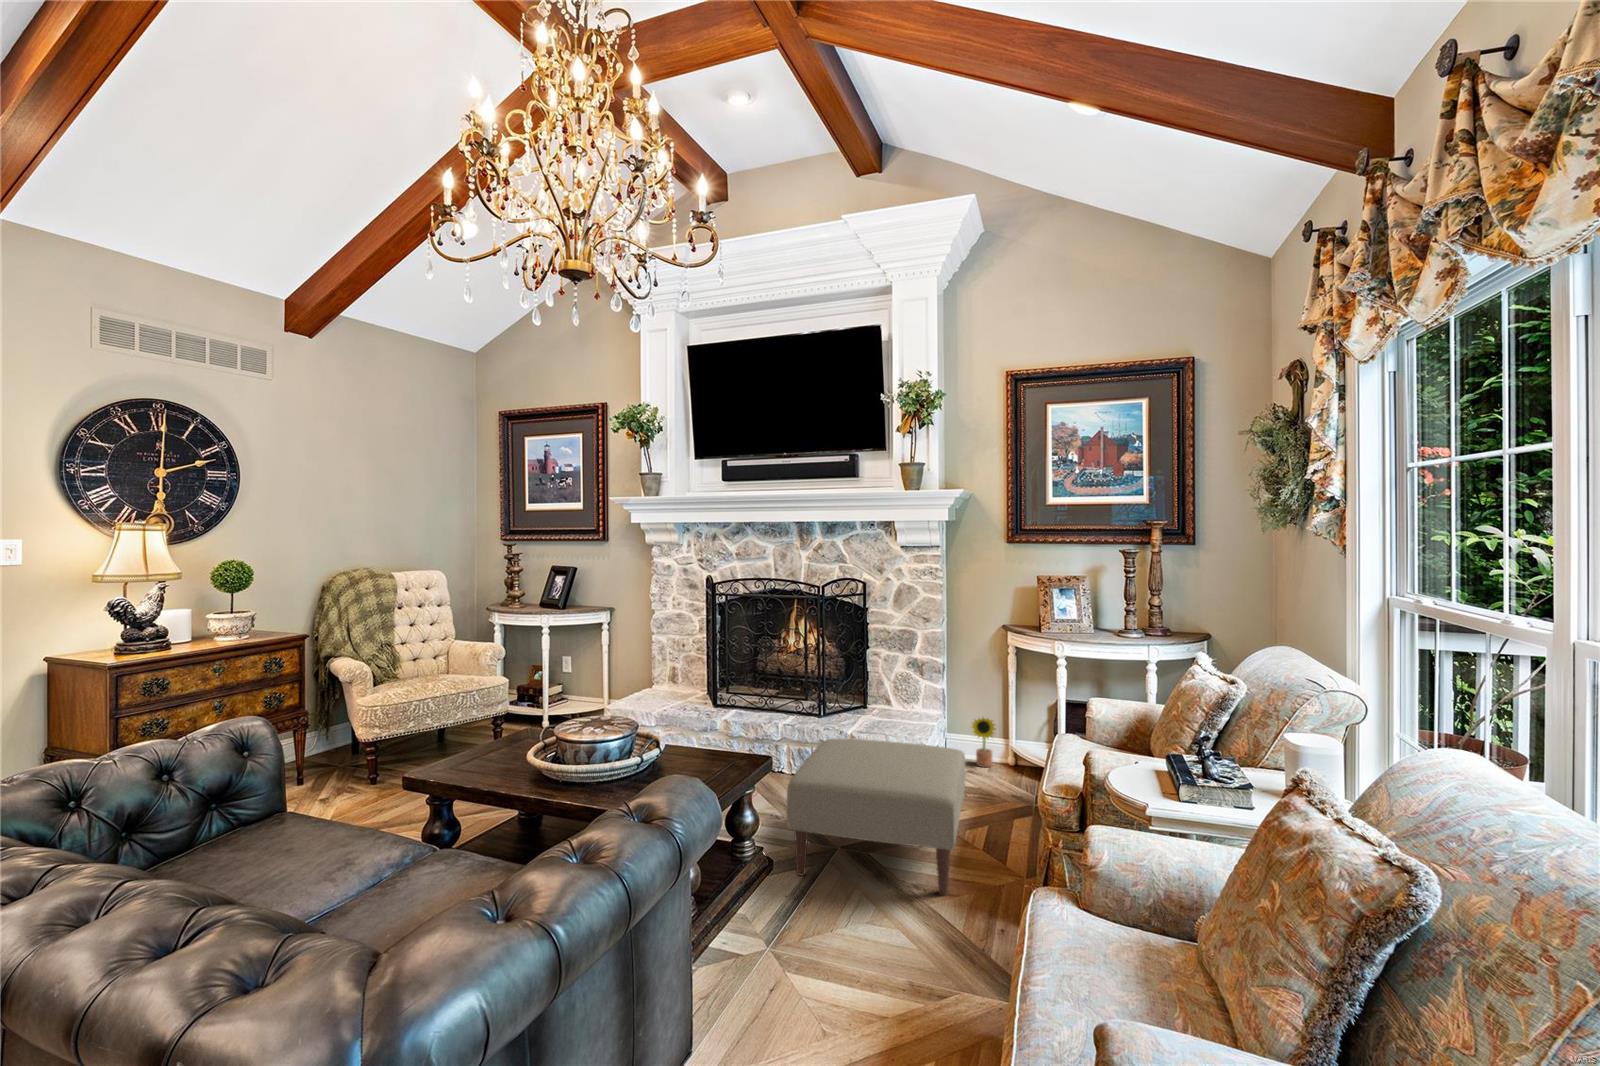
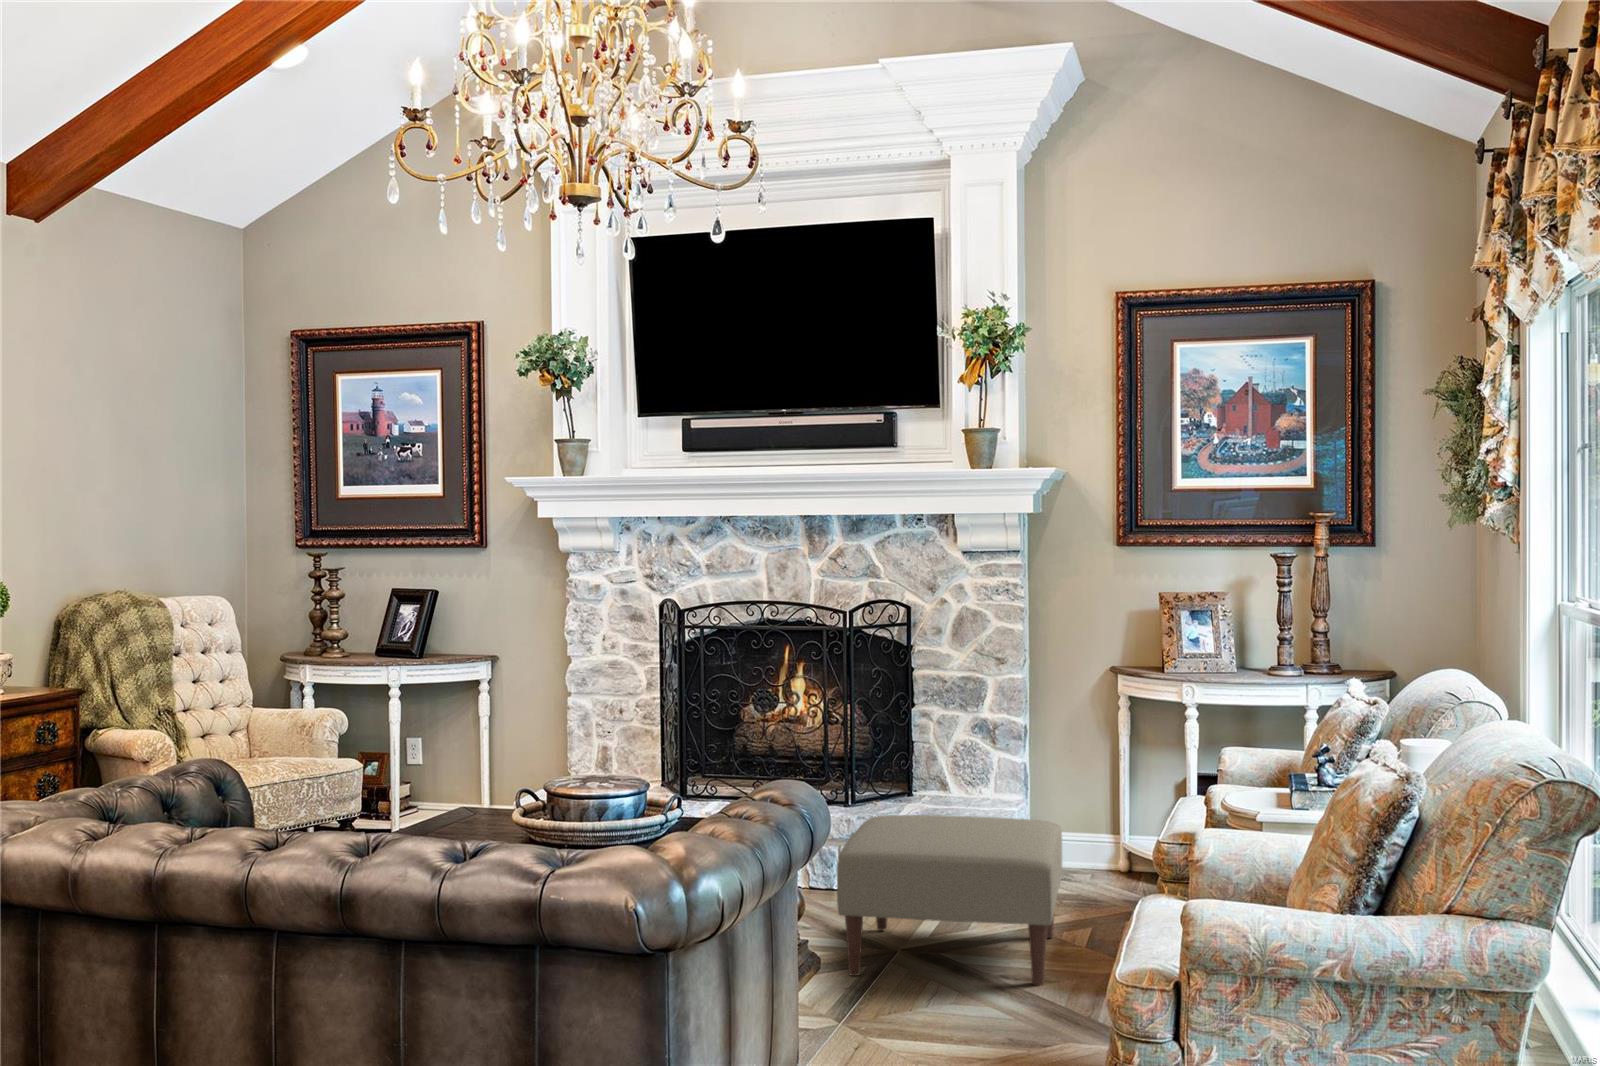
decorative plant: present [971,717,996,767] -> none [1065,798,1104,873]

